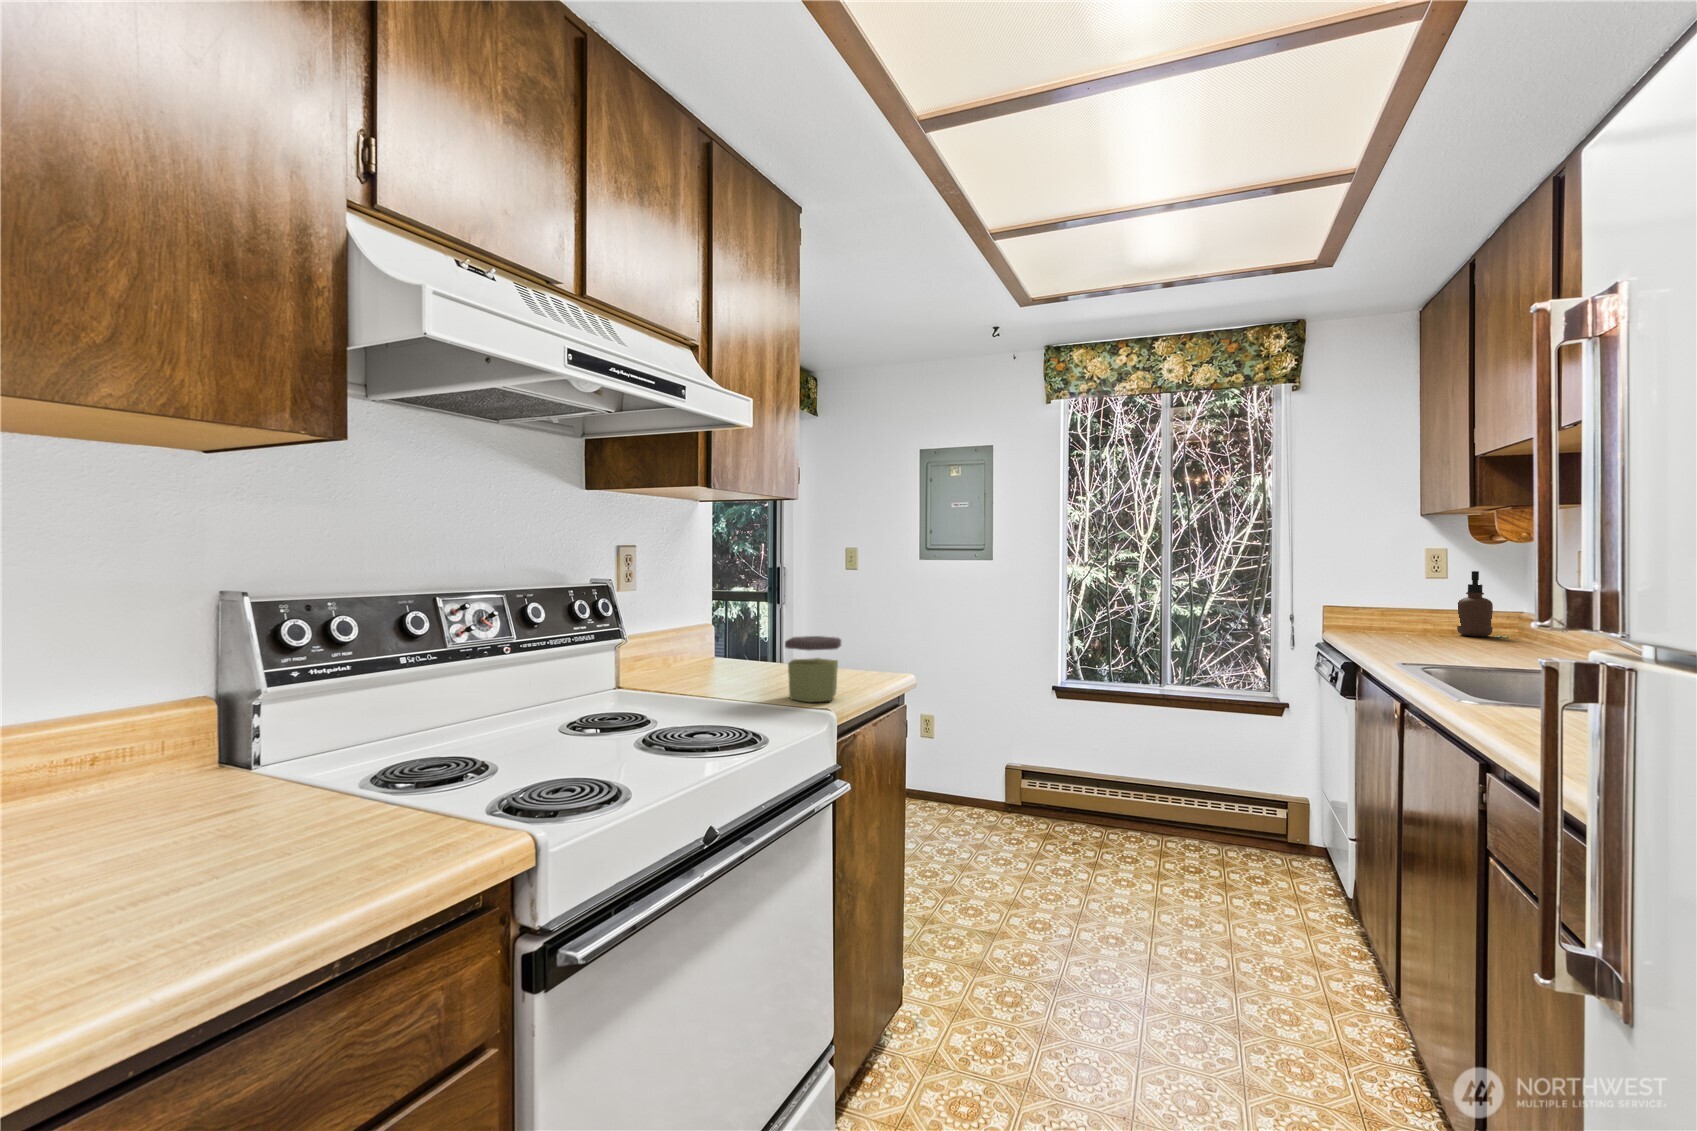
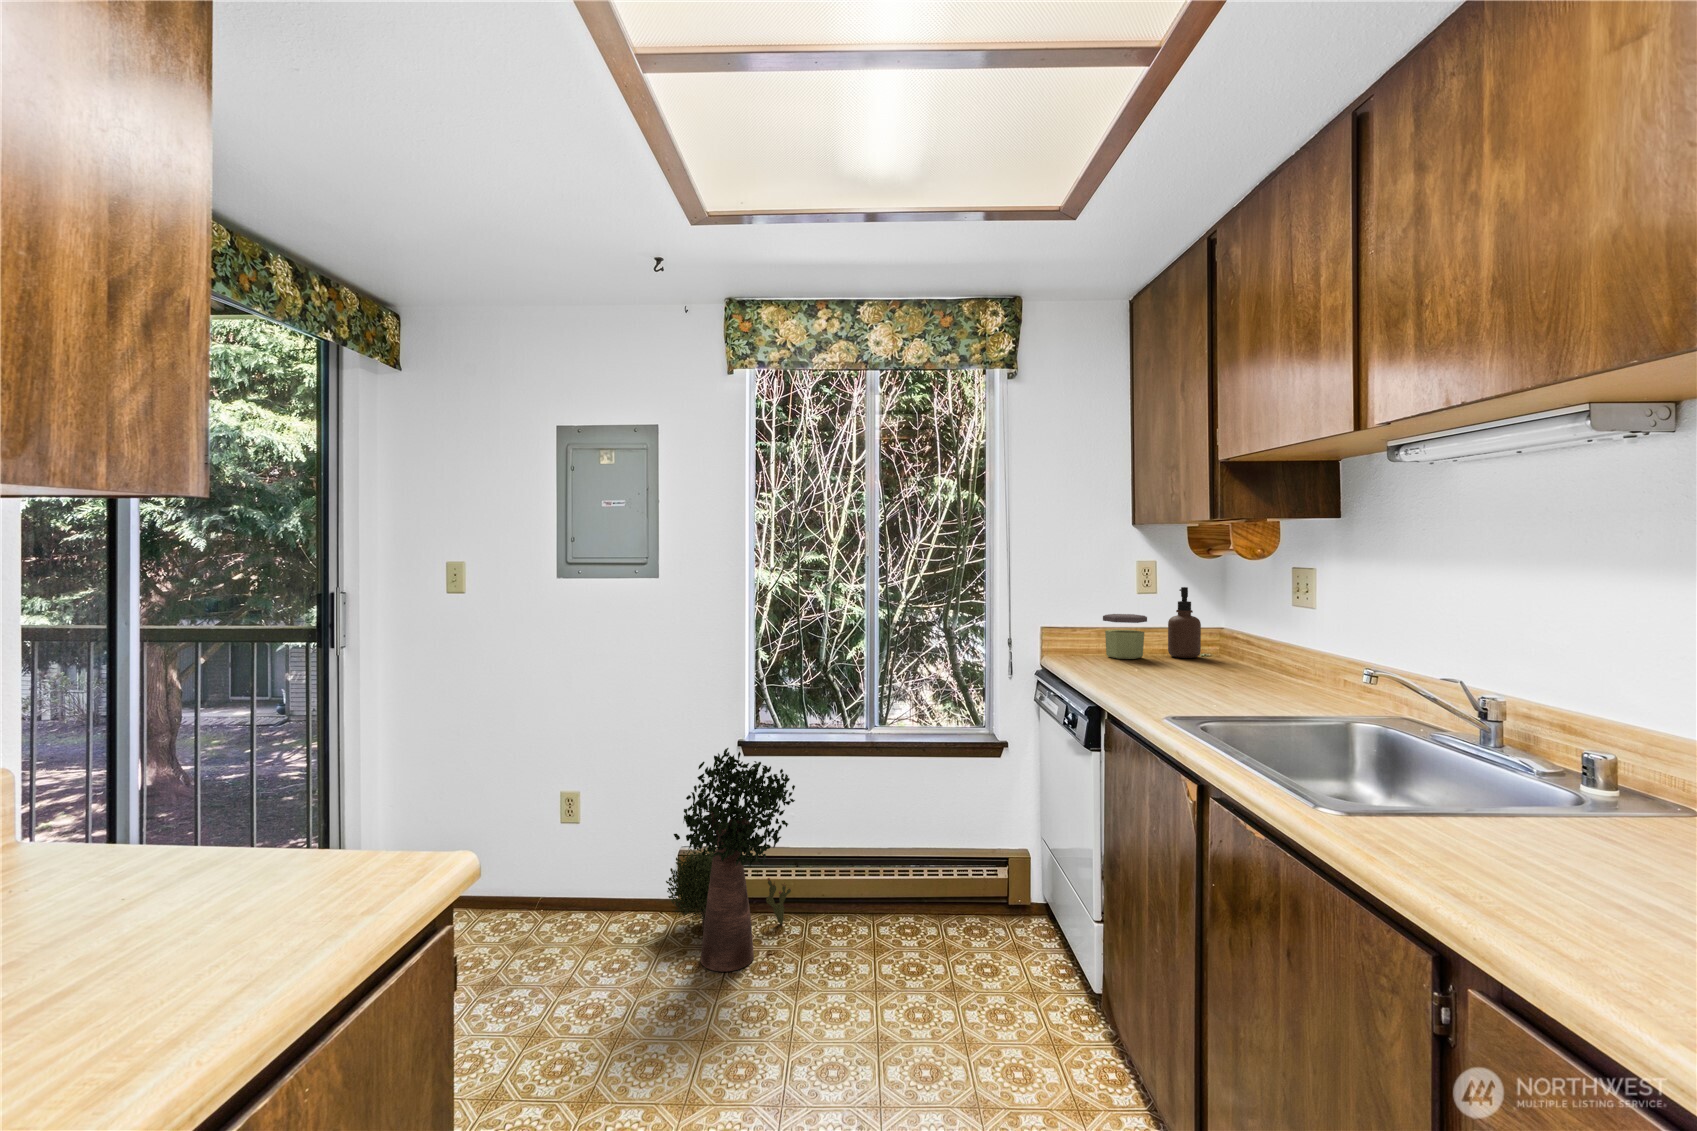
jar: present [785,636,841,702] -> present [1103,614,1147,659]
potted plant: none [997,688,1097,850] -> present [666,748,795,971]

